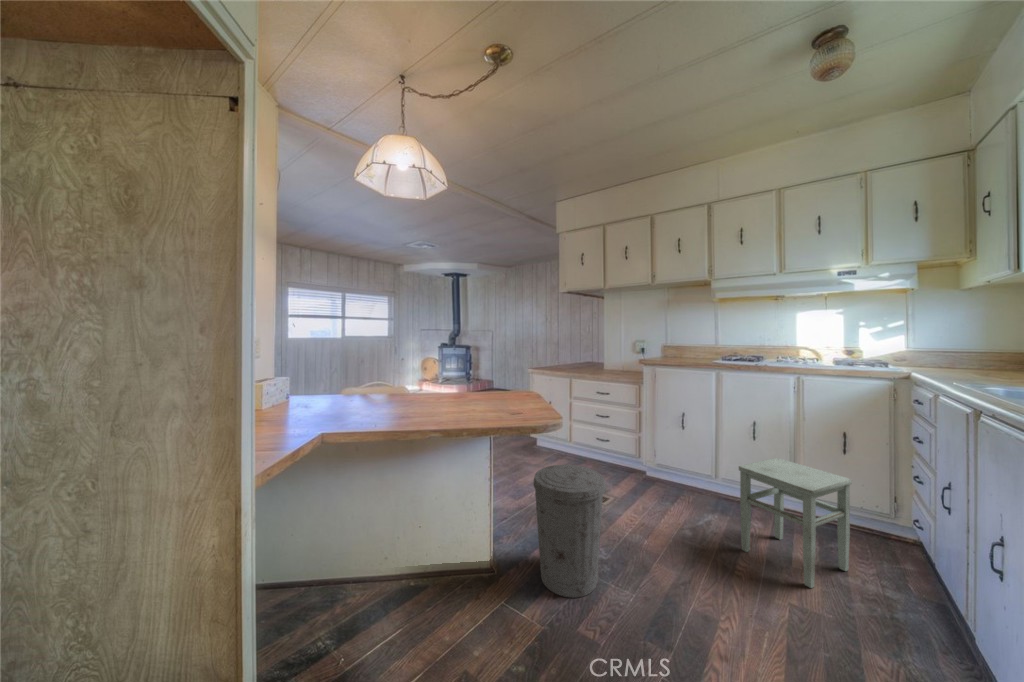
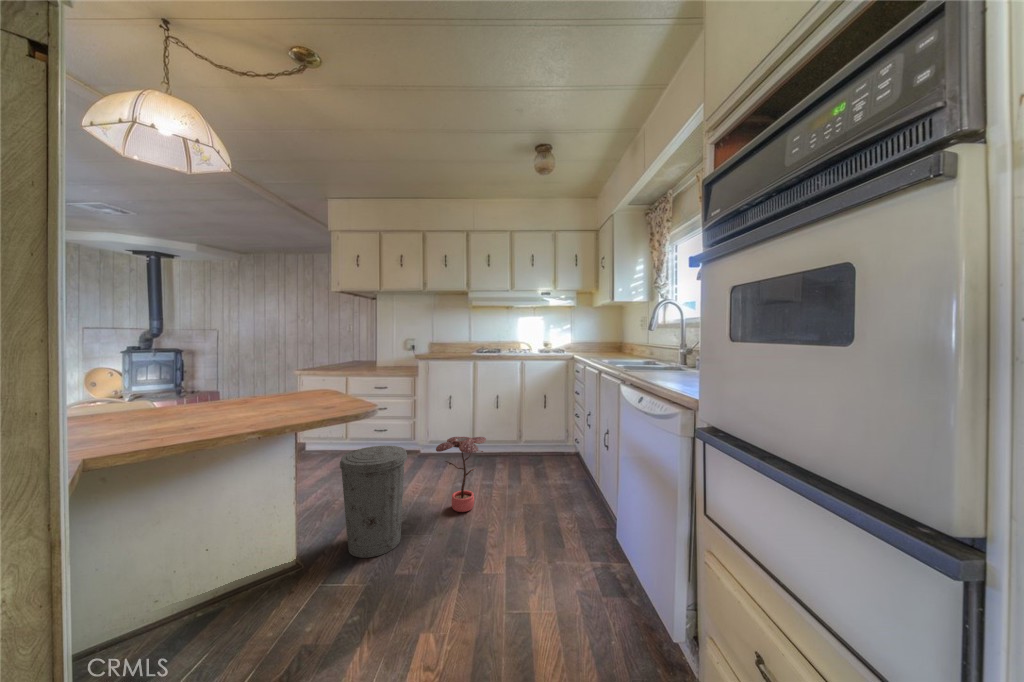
stool: present [739,458,852,588] -> none [492,416,549,491]
potted plant: none [647,473,724,581] -> present [436,437,486,512]

